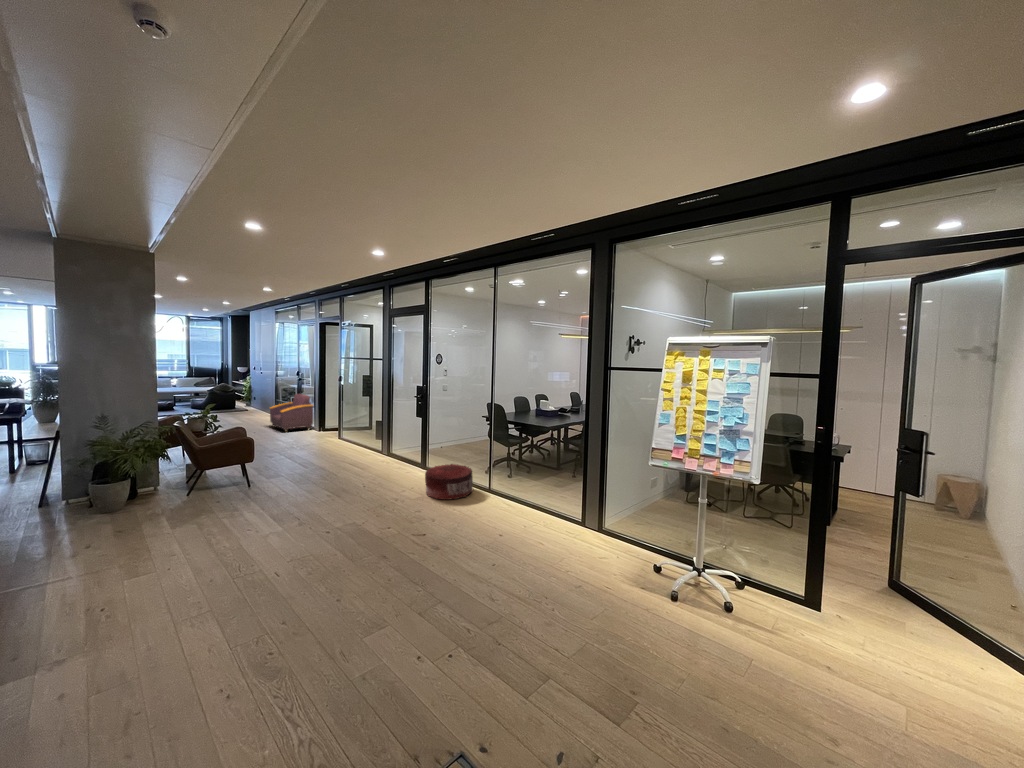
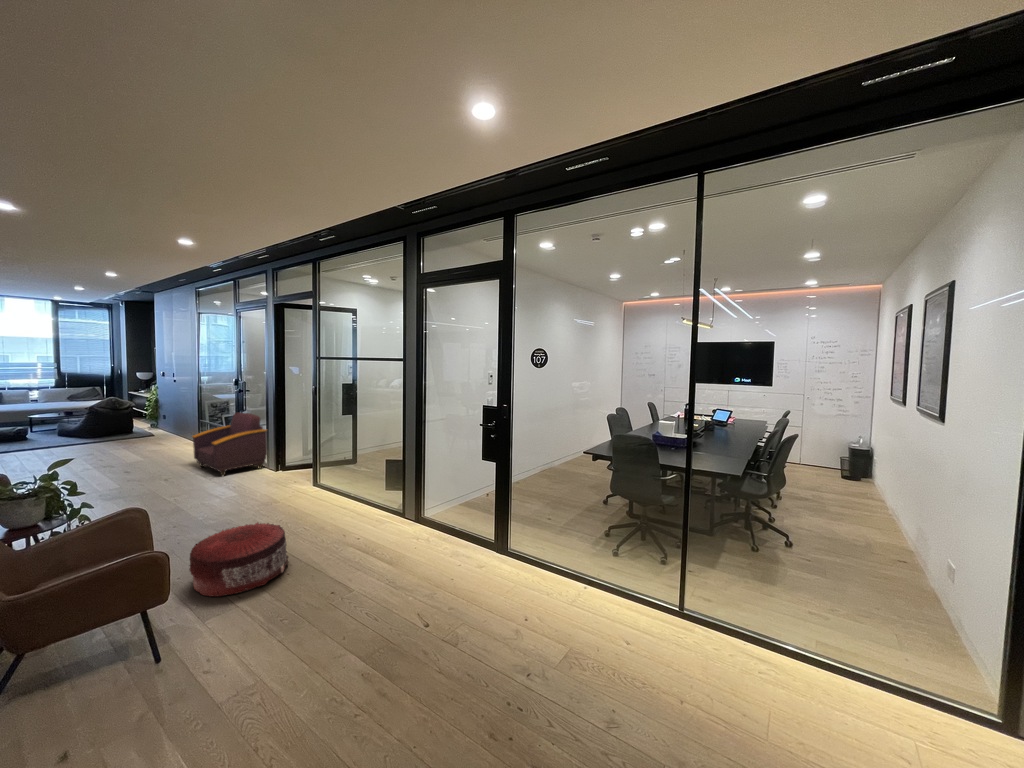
pouf: present [425,464,473,500] -> present [189,522,288,597]

